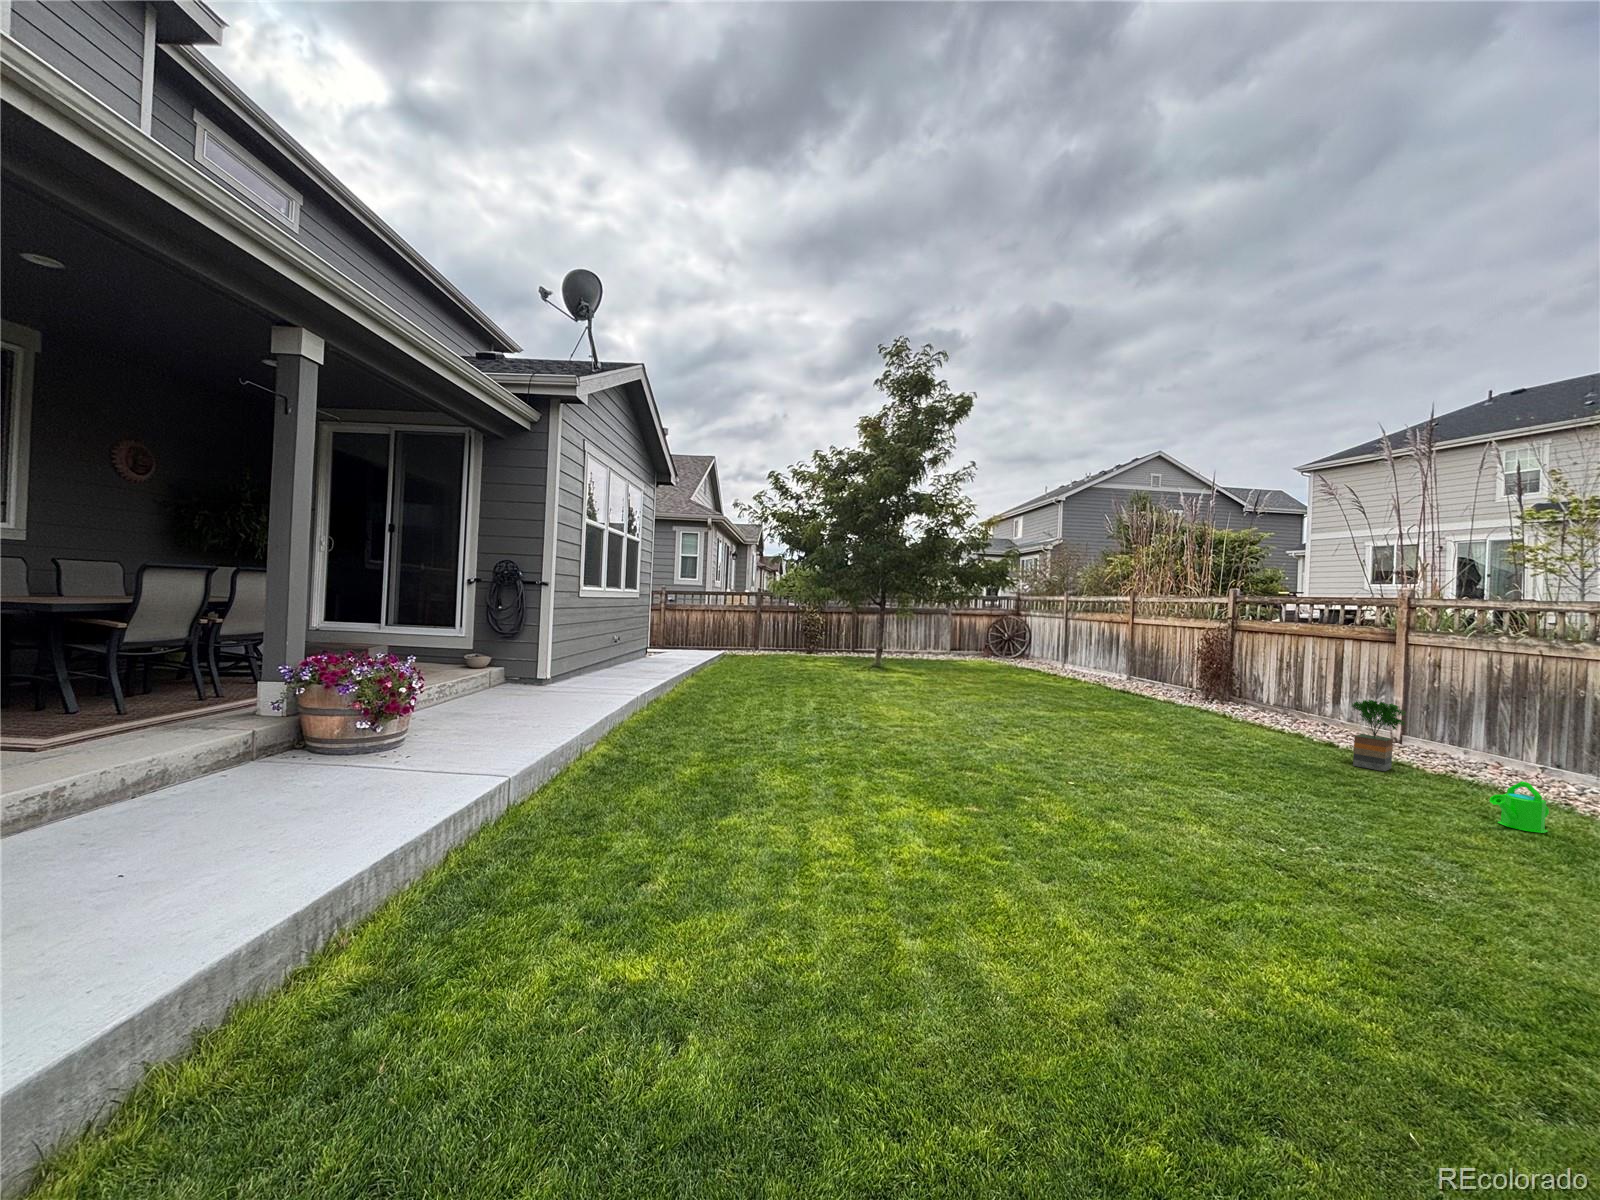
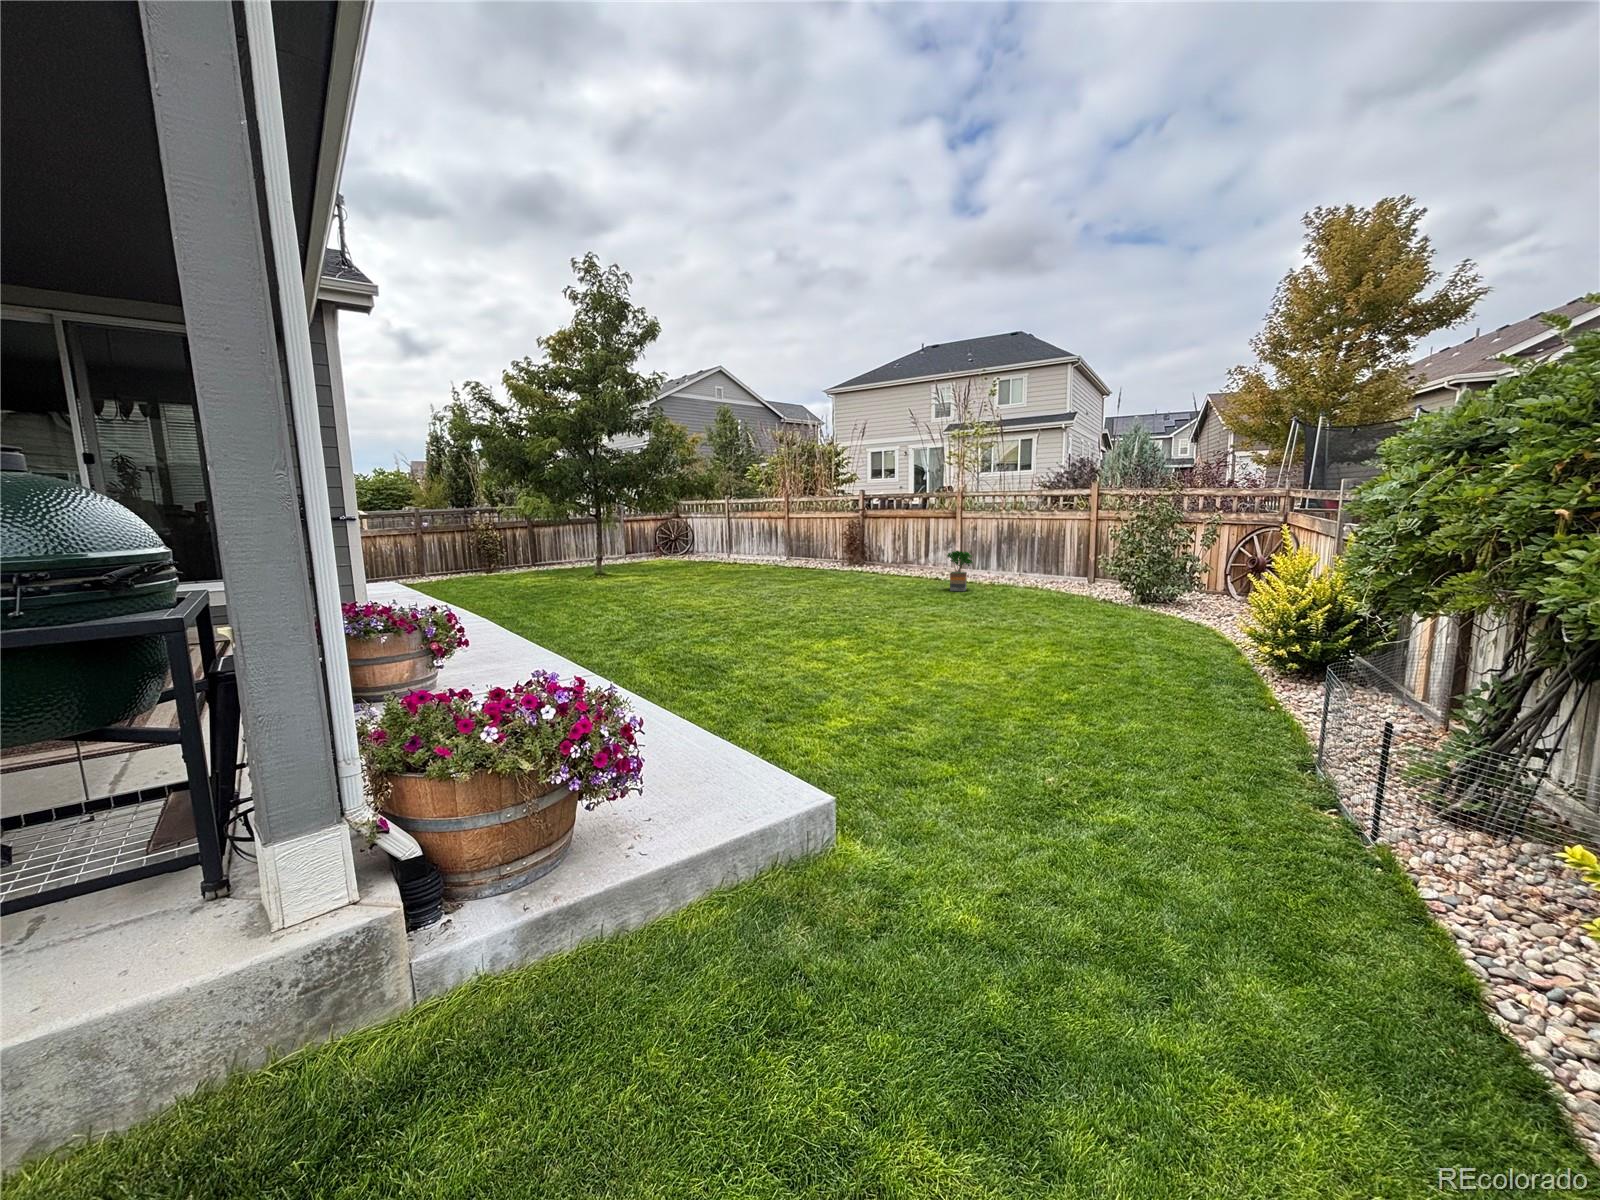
watering can: present [1489,781,1549,833] -> none [1018,581,1039,606]

